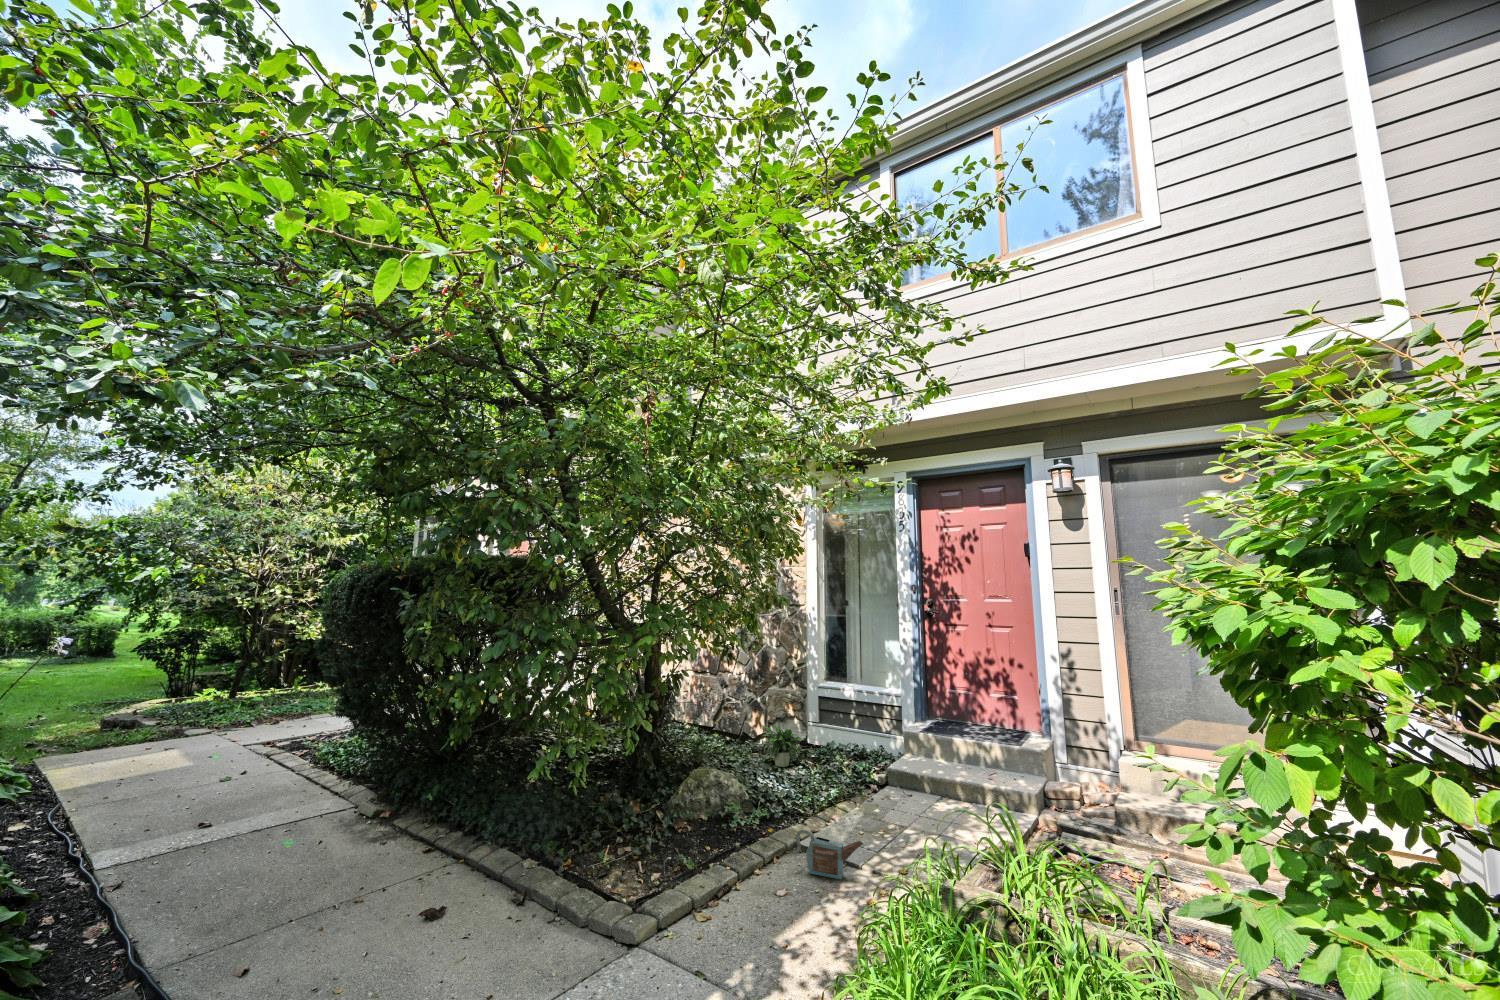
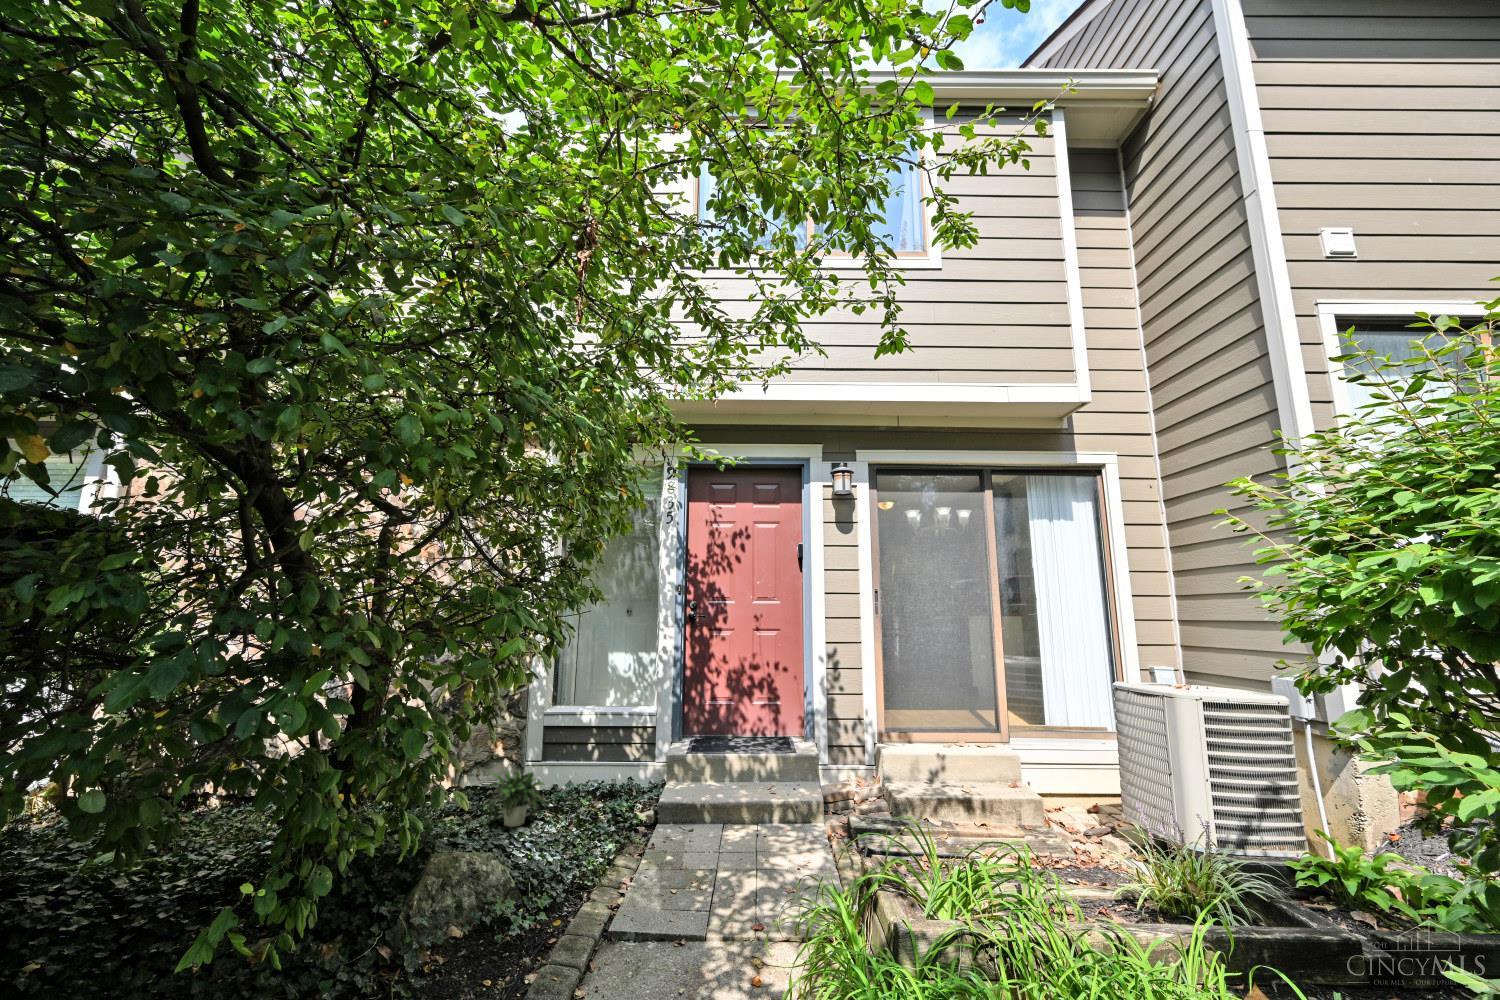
watering can: present [795,829,863,879] -> none [631,903,726,970]

